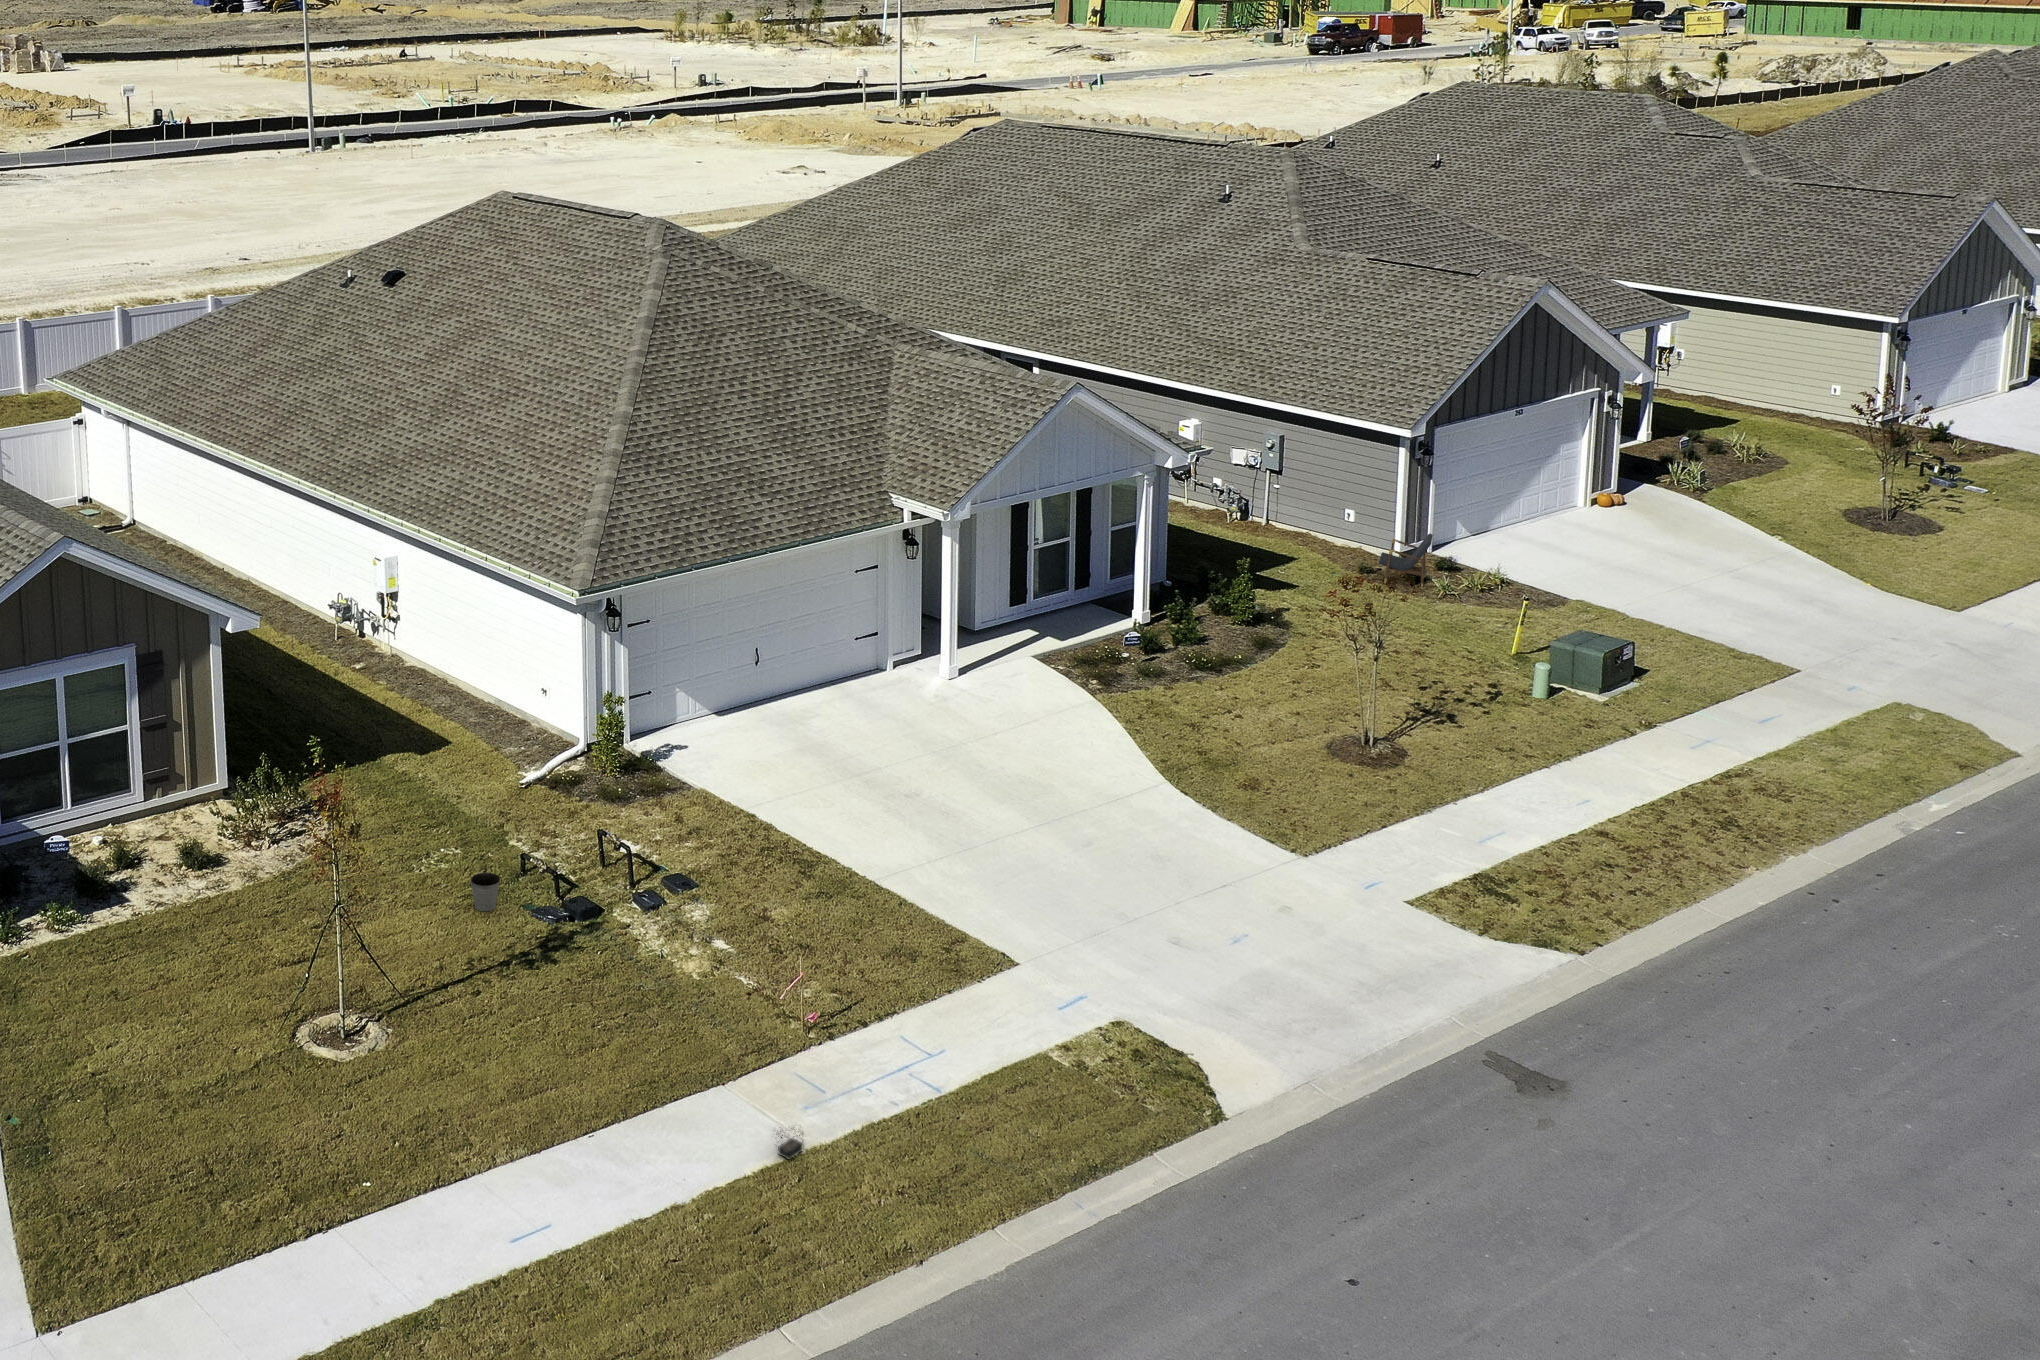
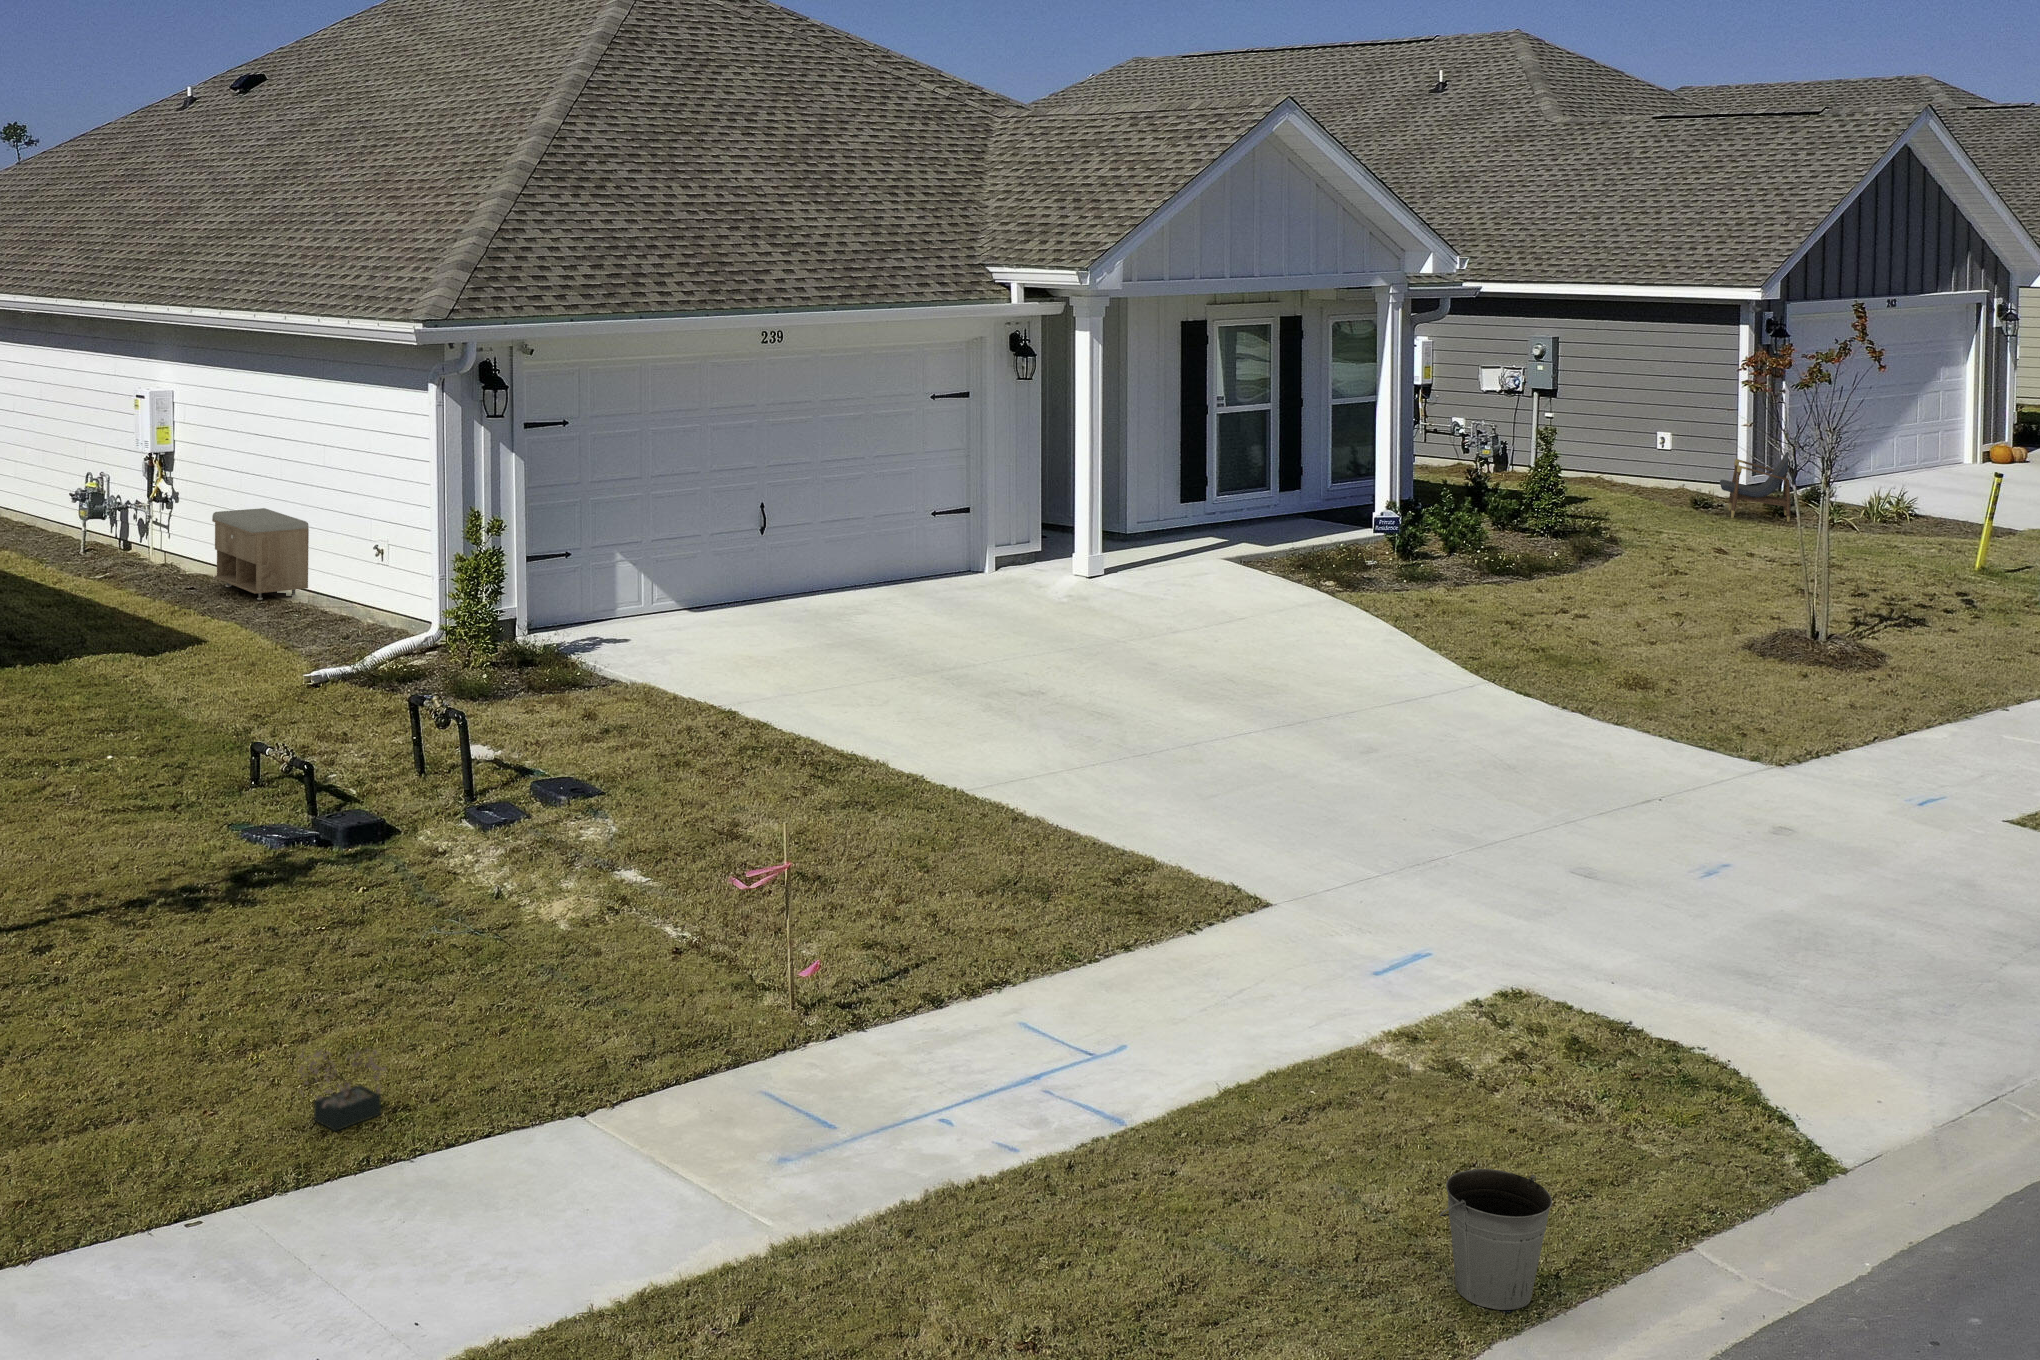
storage bench: none [436,643,494,705] -> present [212,508,309,600]
bucket: present [470,872,500,911] -> present [1440,1169,1552,1310]
decorative plant: present [777,1127,804,1159] -> present [297,1049,386,1131]

